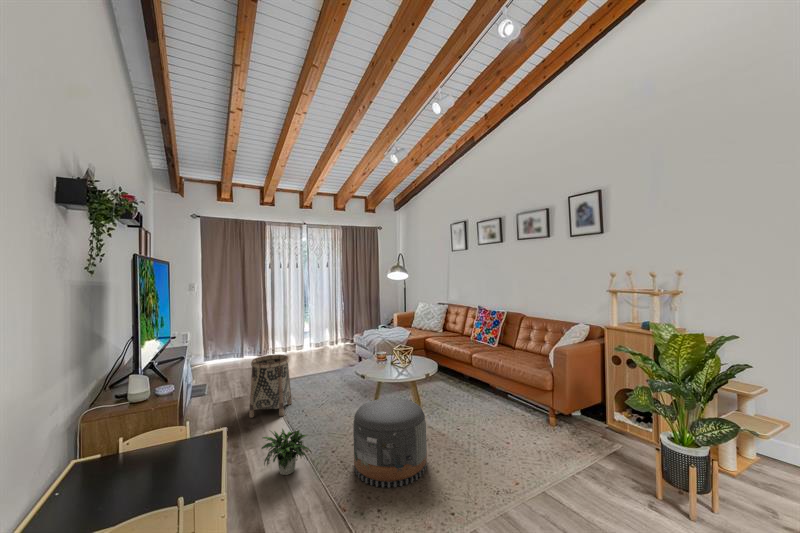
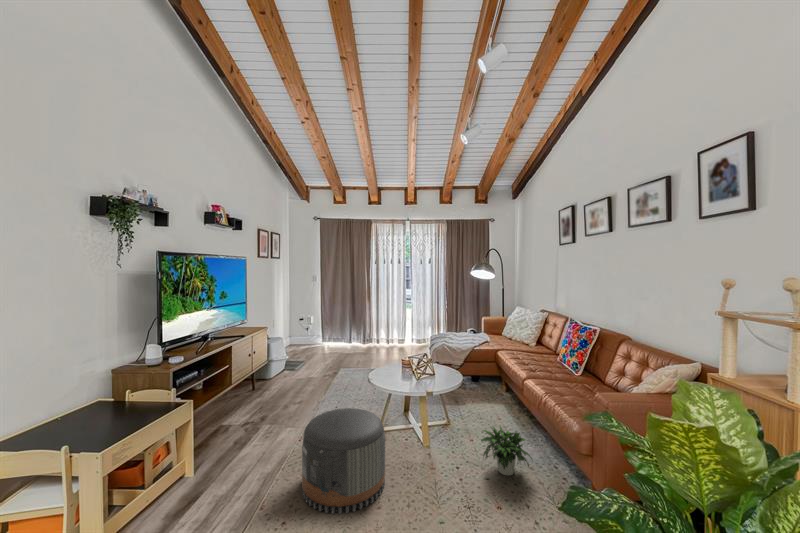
basket: present [249,355,292,417] -> none [297,343,339,402]
potted plant: present [261,429,312,475] -> present [481,426,532,476]

